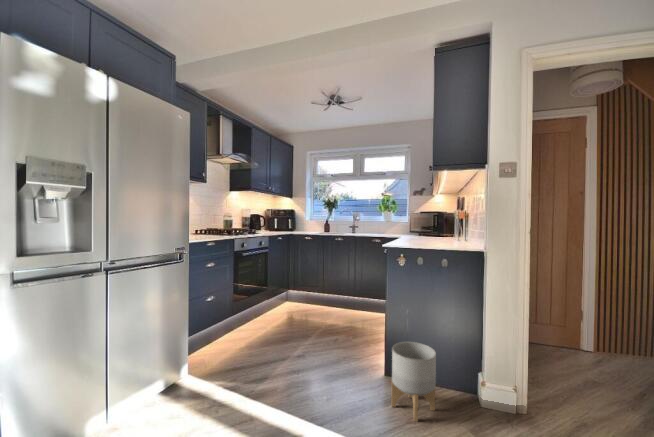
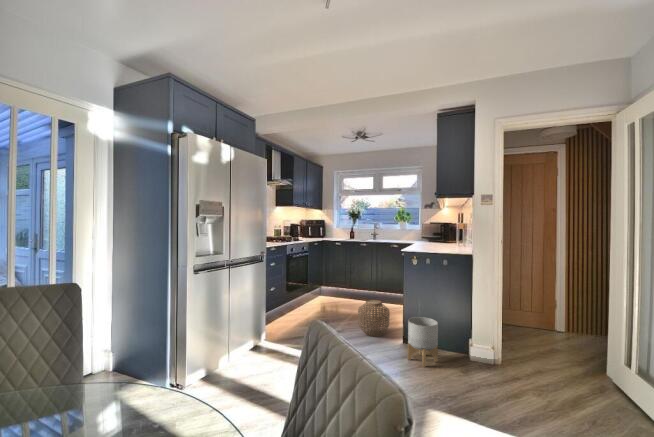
woven basket: none [325,312,367,364] -> present [358,300,390,337]

